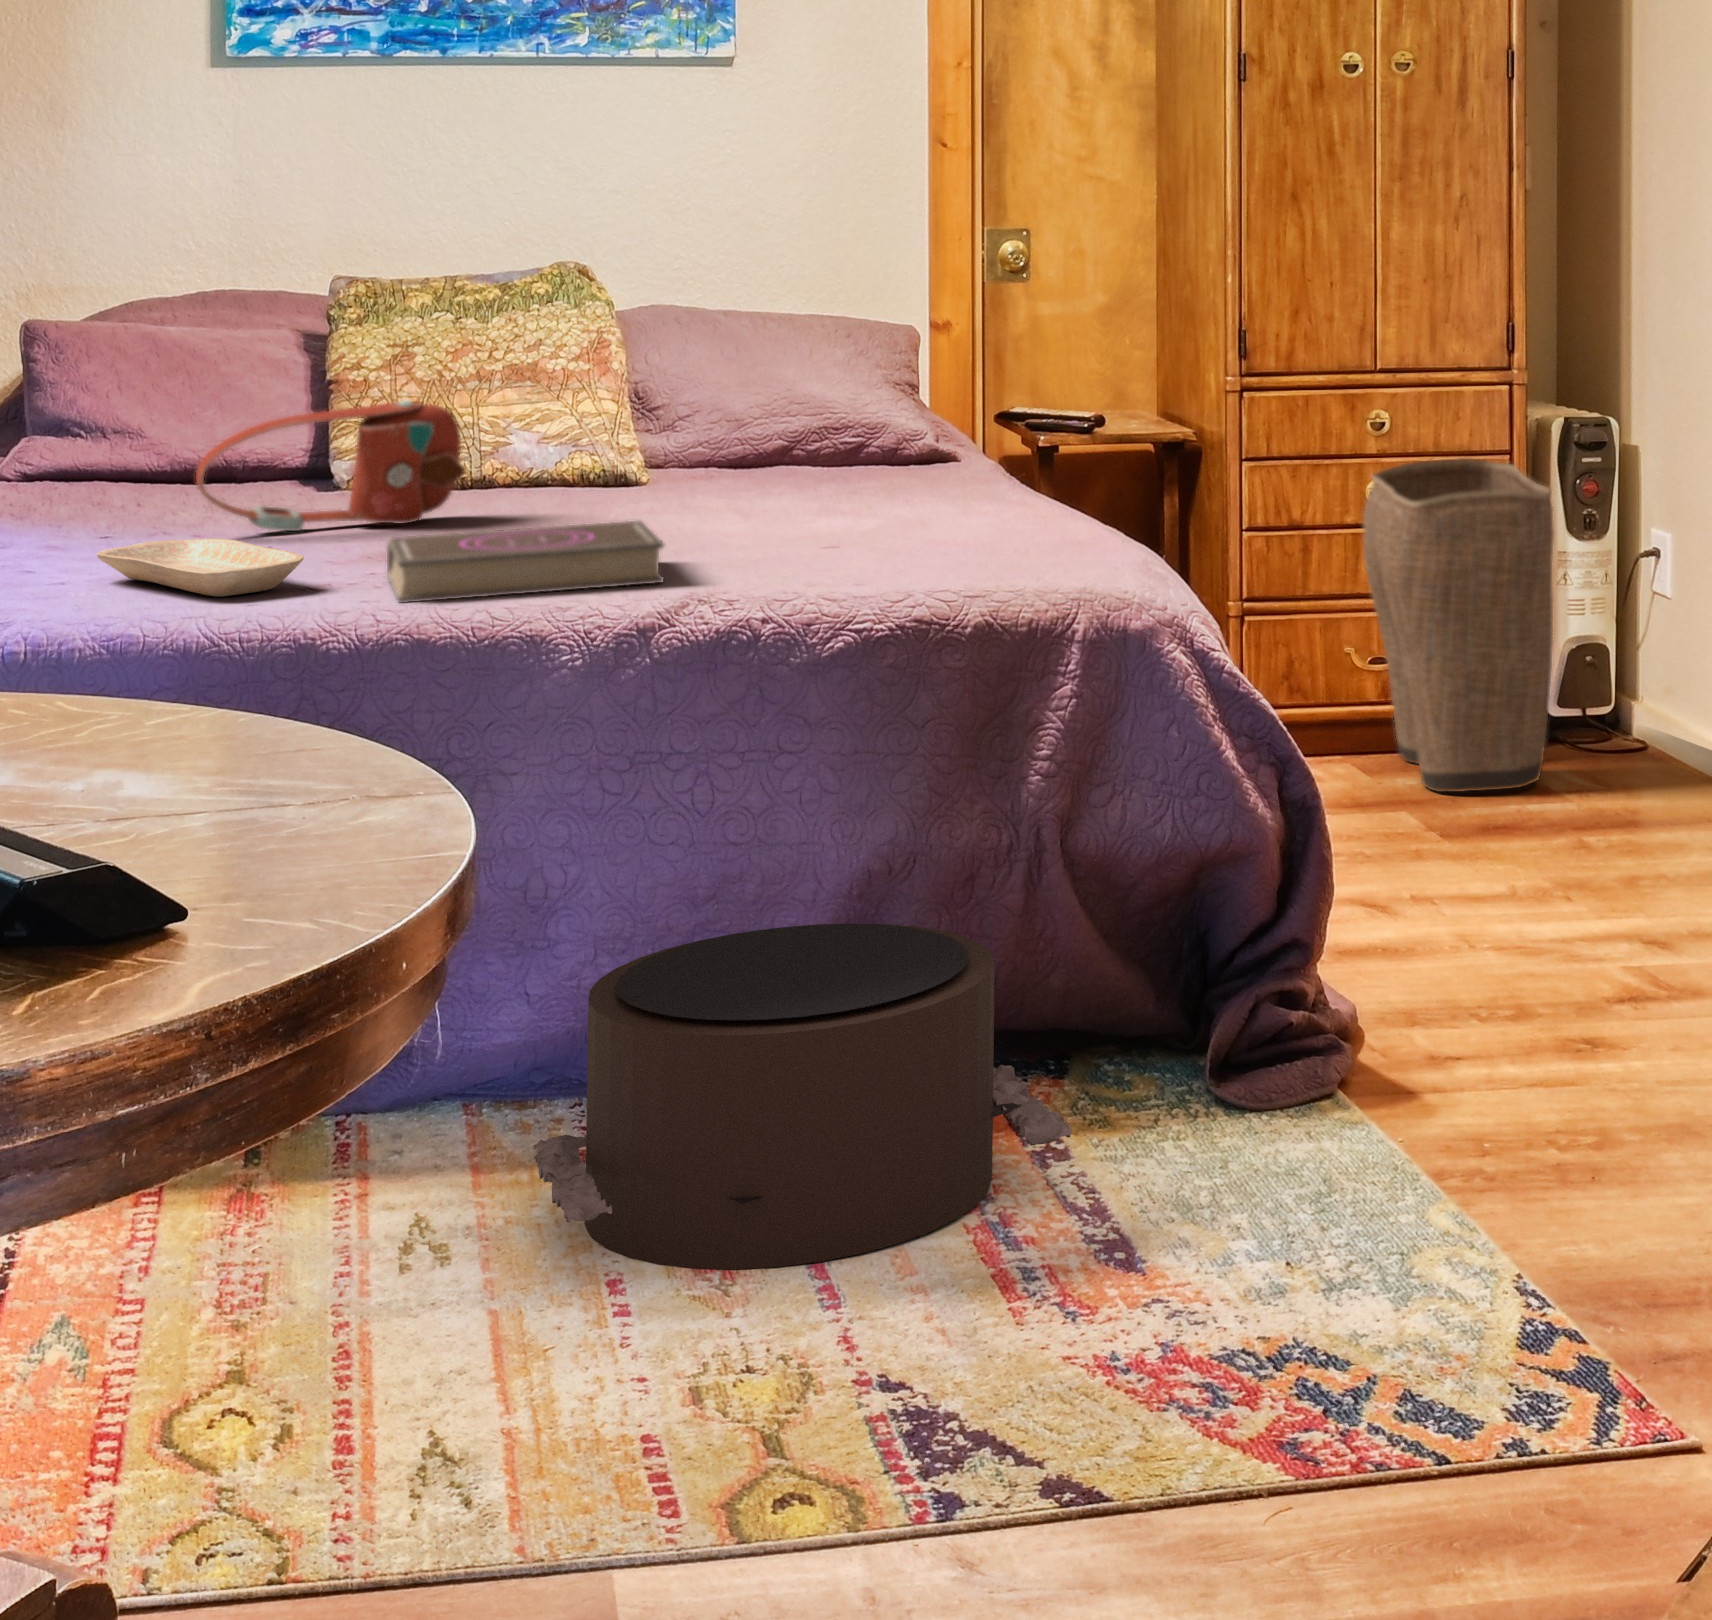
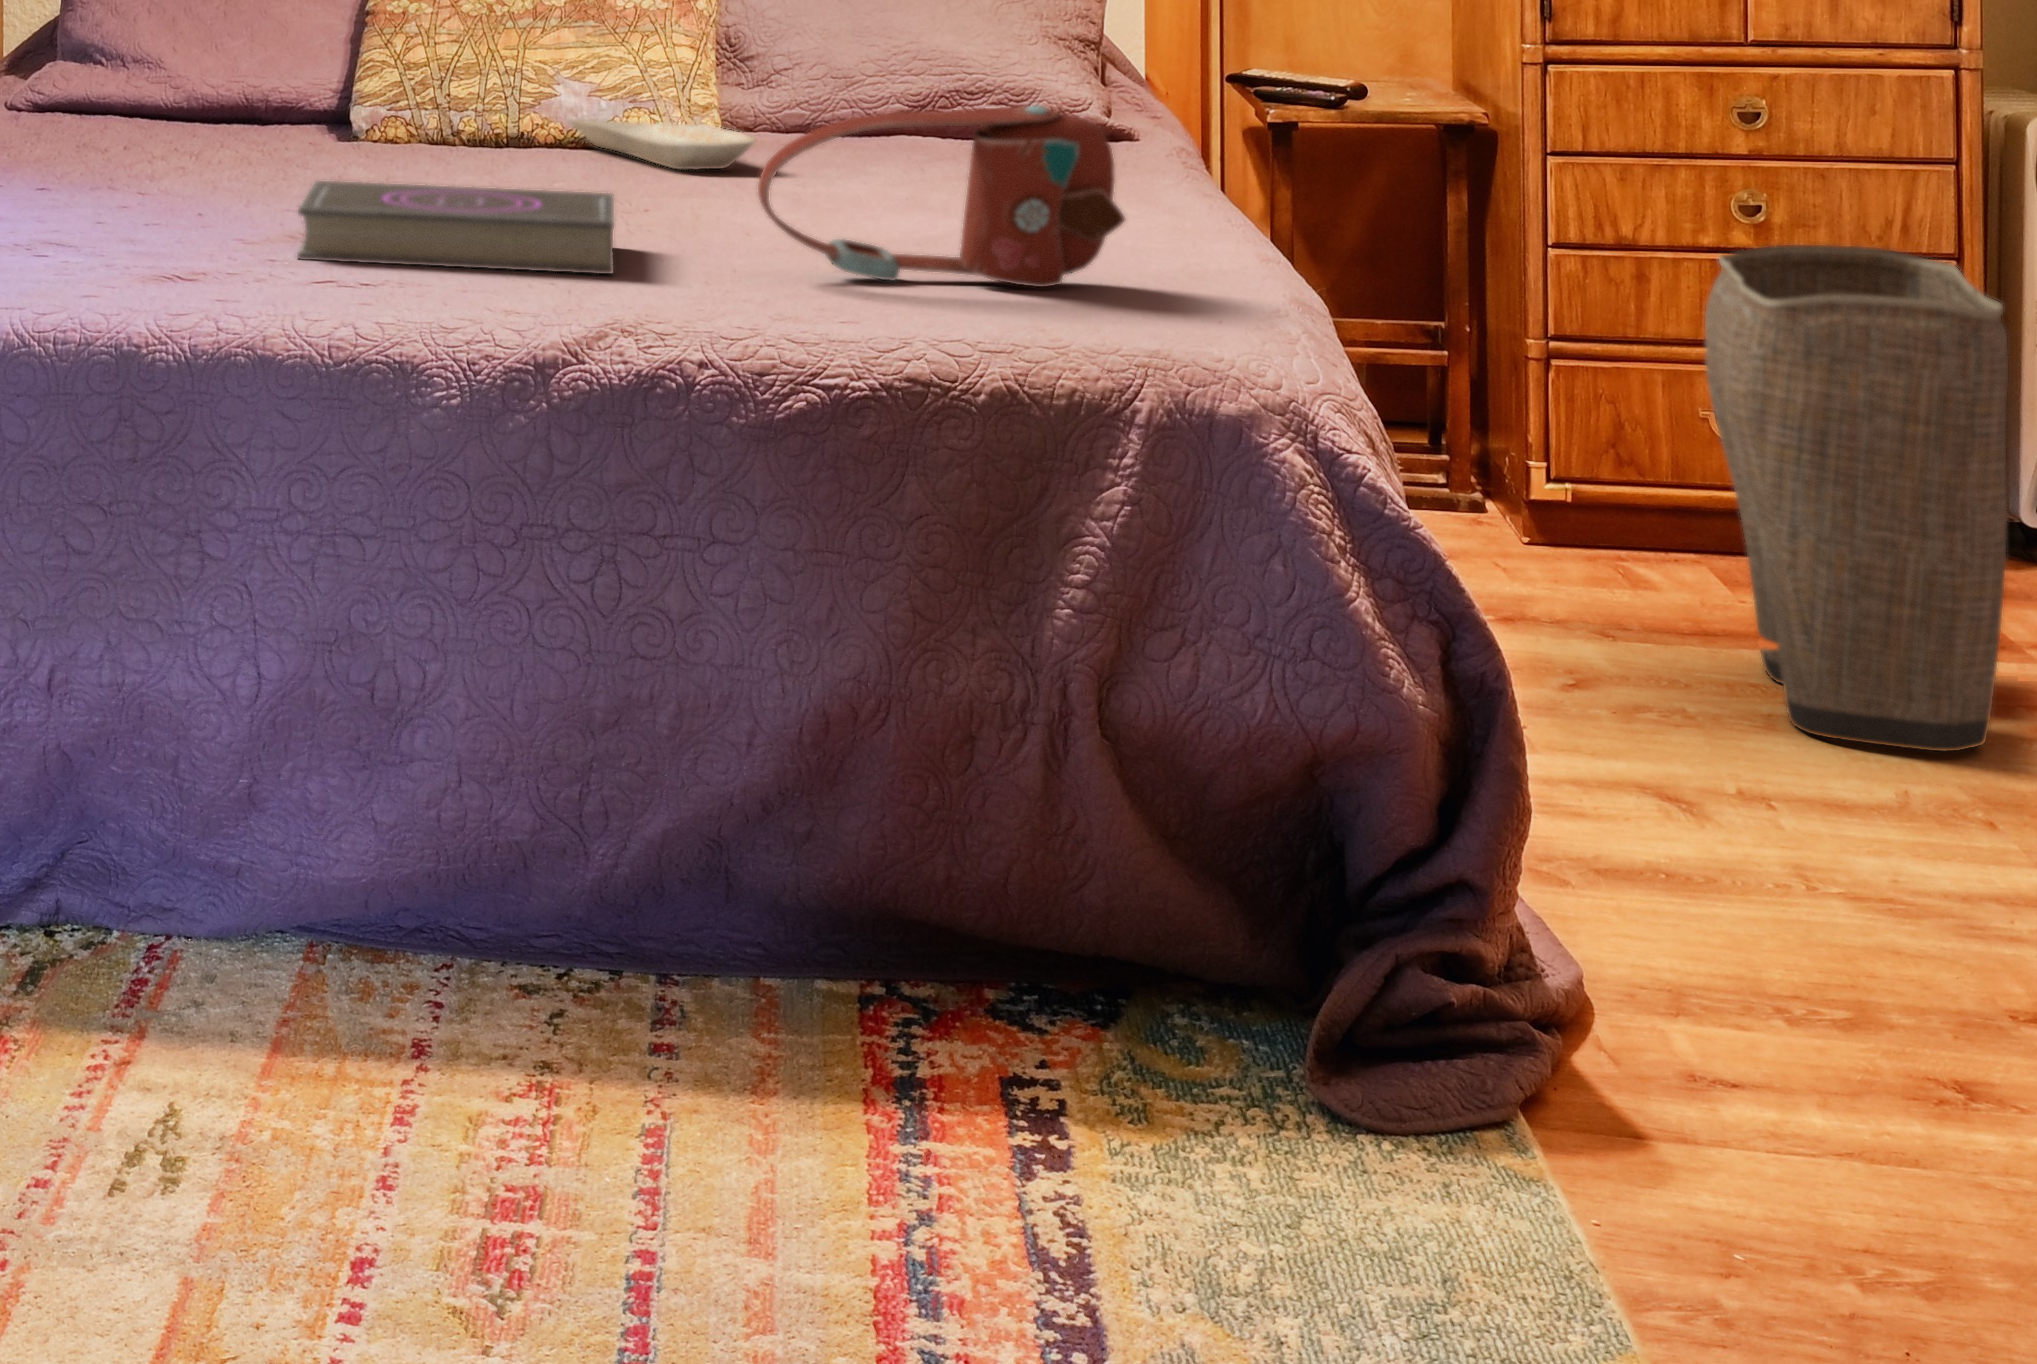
handbag: present [196,401,466,531] -> present [758,105,1125,287]
tray: present [97,539,304,597] -> present [568,119,755,170]
pouf: present [534,924,1072,1269] -> none [329,753,1036,1246]

